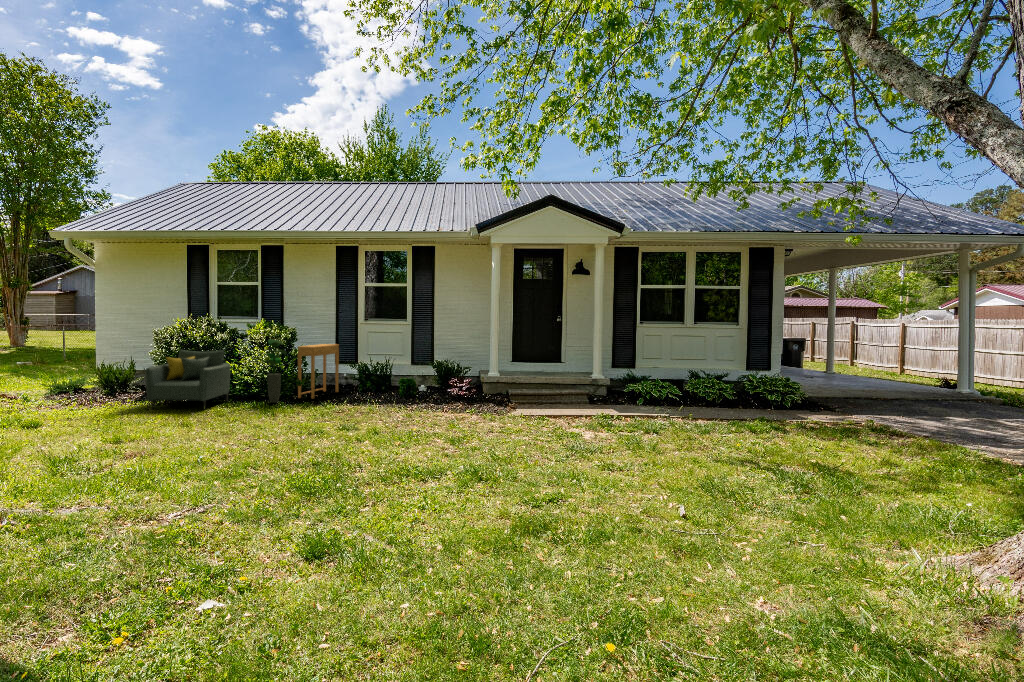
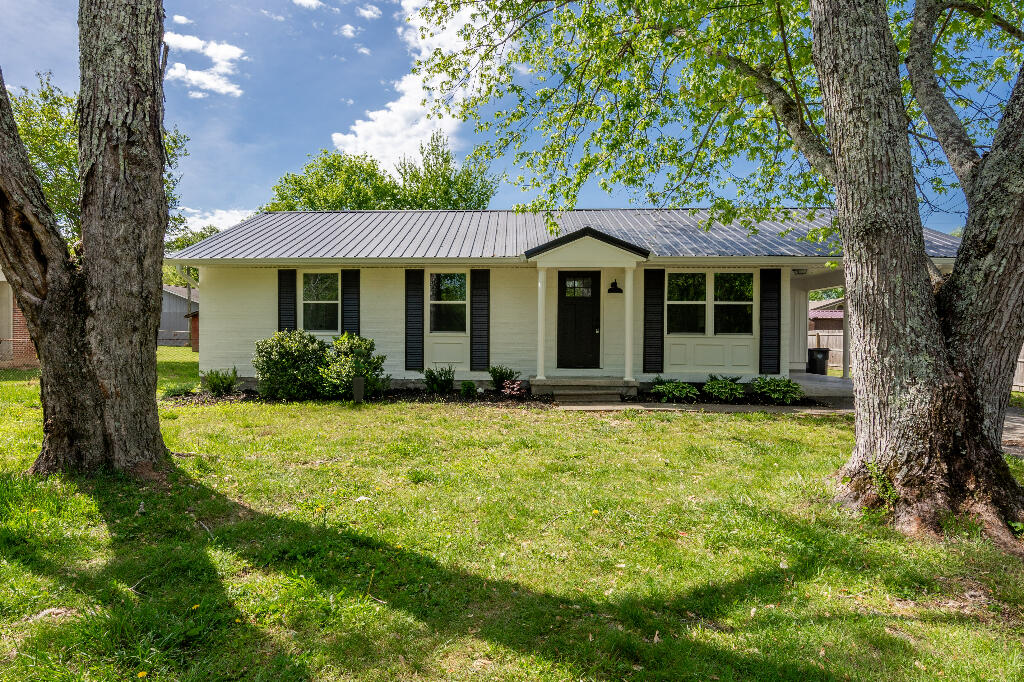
side table: present [297,344,339,398] -> none [376,353,409,399]
armchair: present [145,350,230,409] -> none [257,357,322,408]

